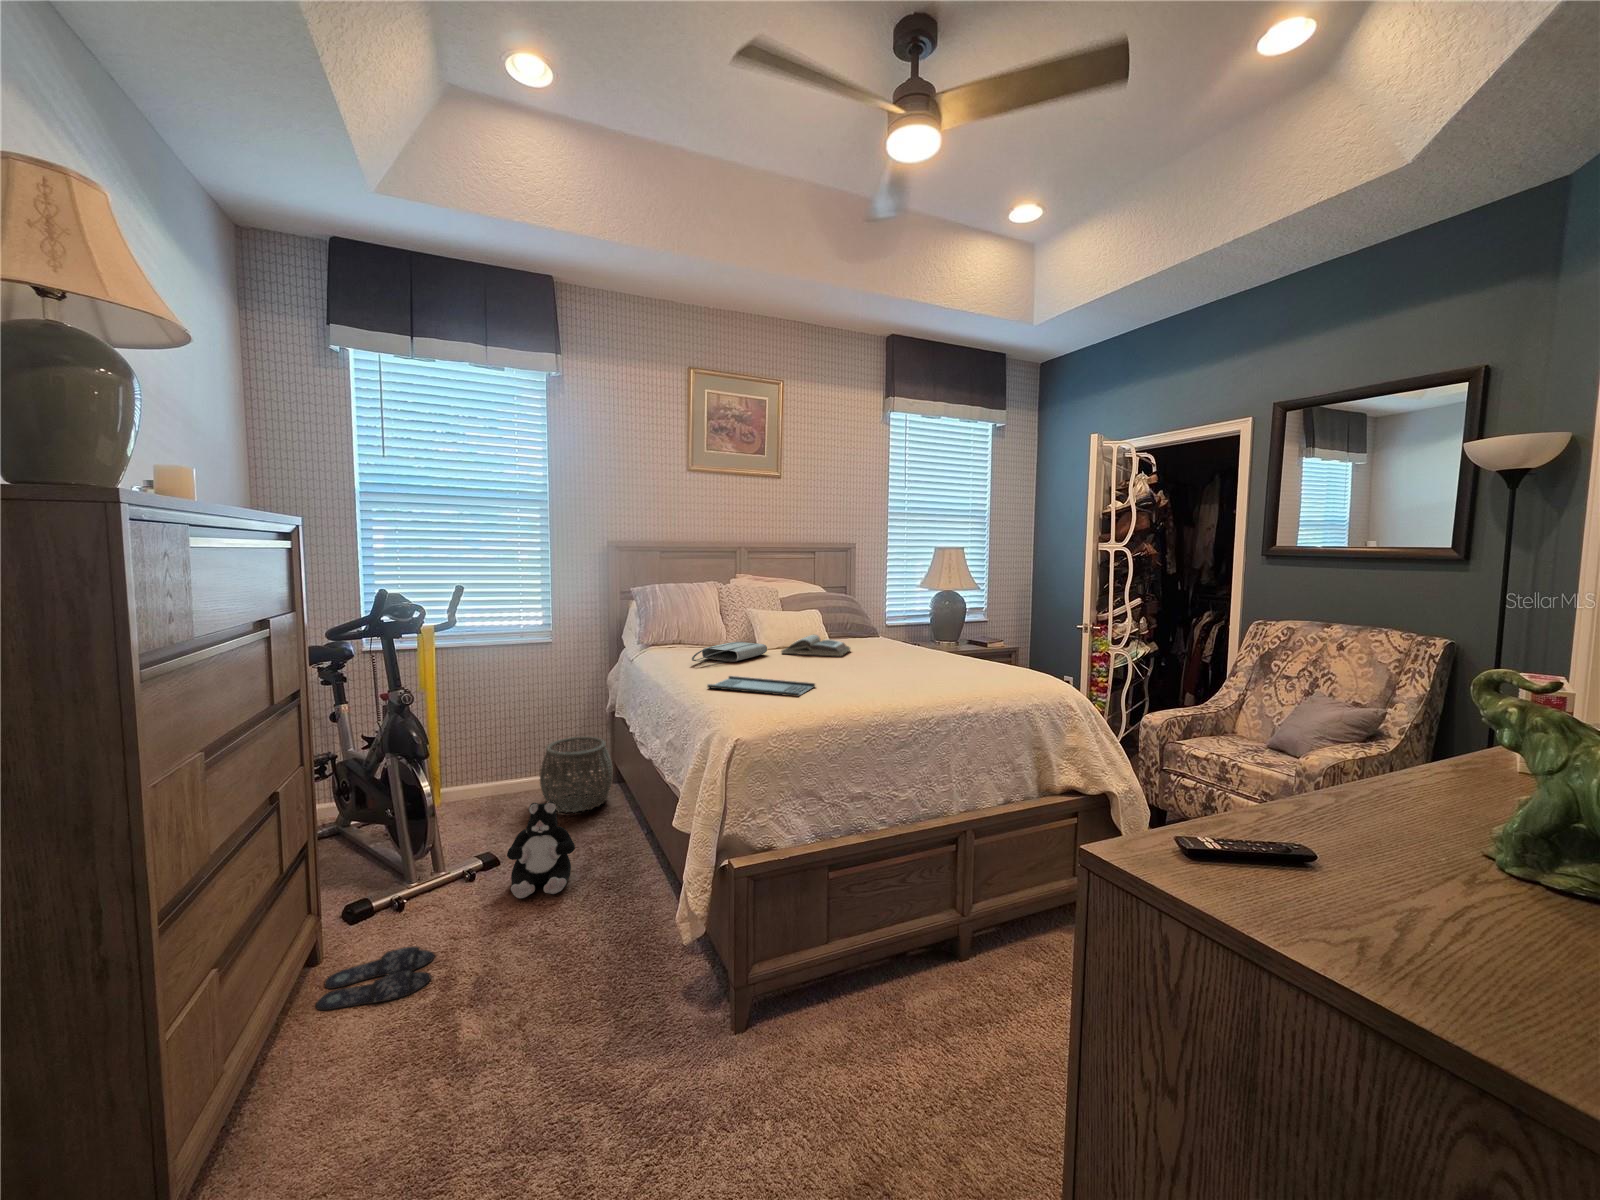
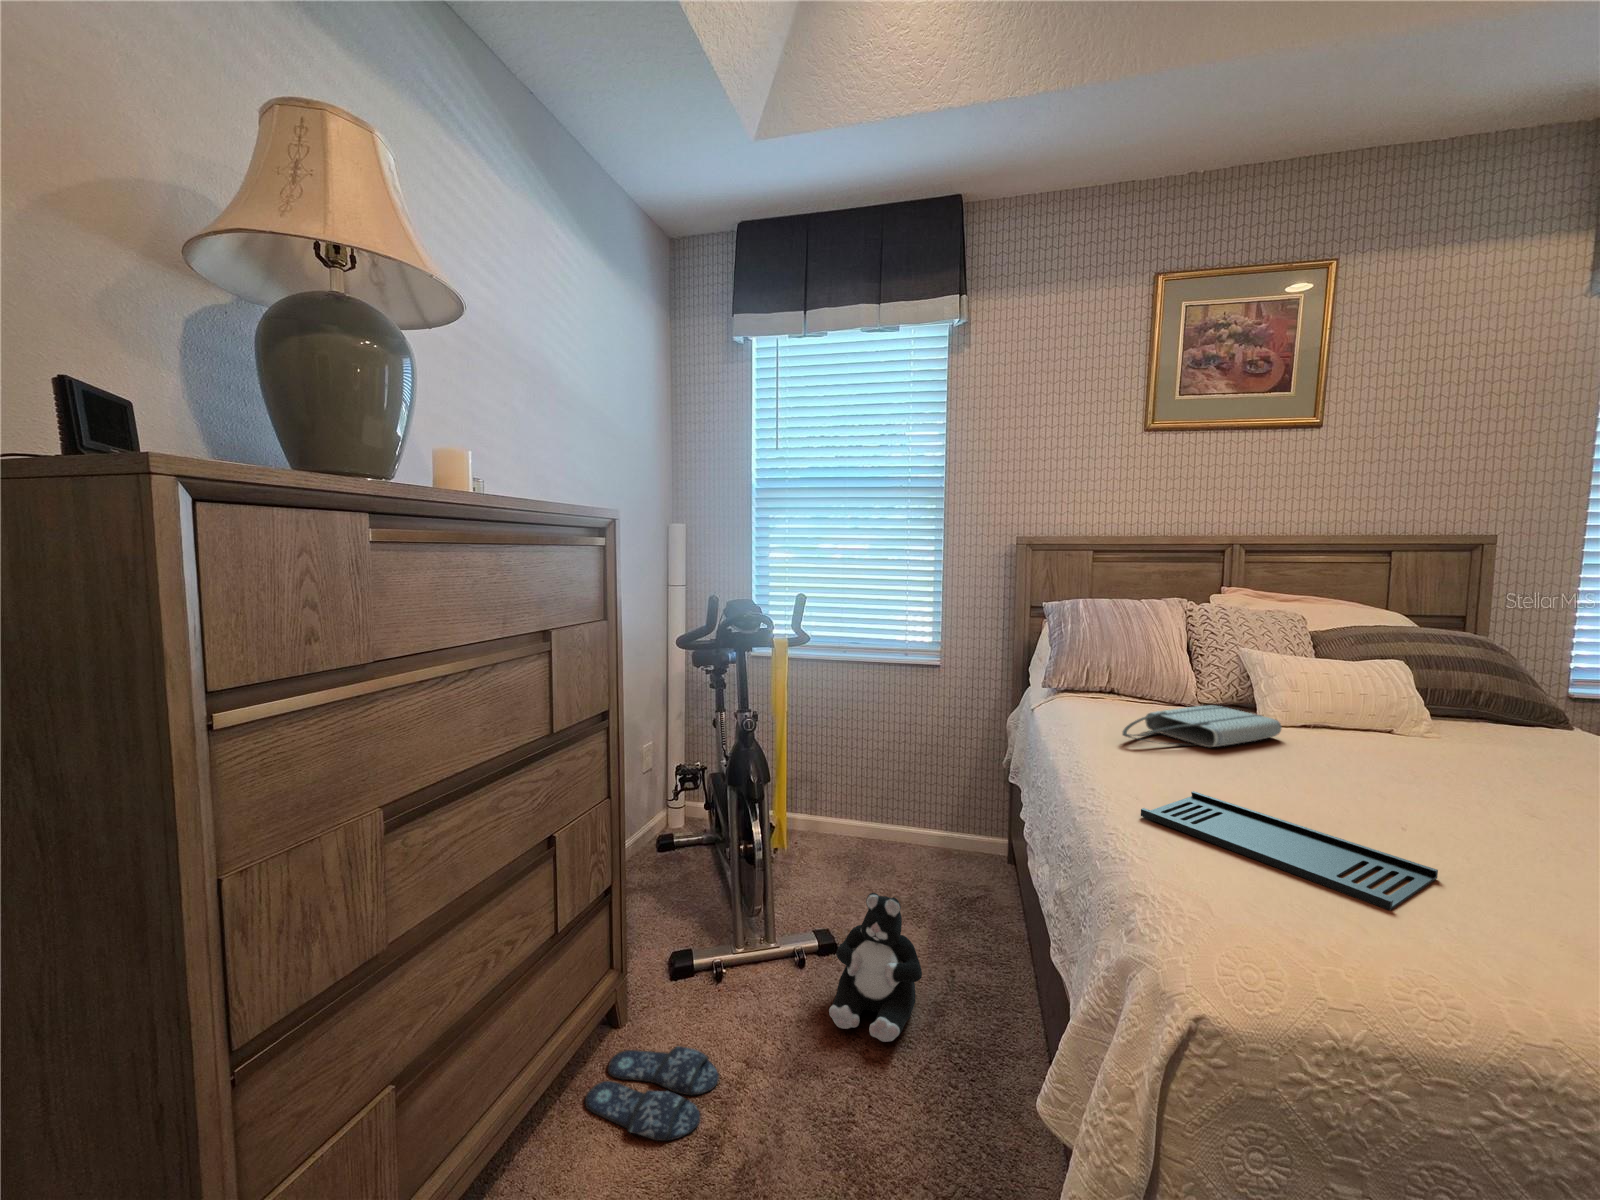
book: present [781,634,850,656] -> none [1315,712,1502,775]
woven basket: present [540,736,613,813] -> none [910,791,1005,899]

